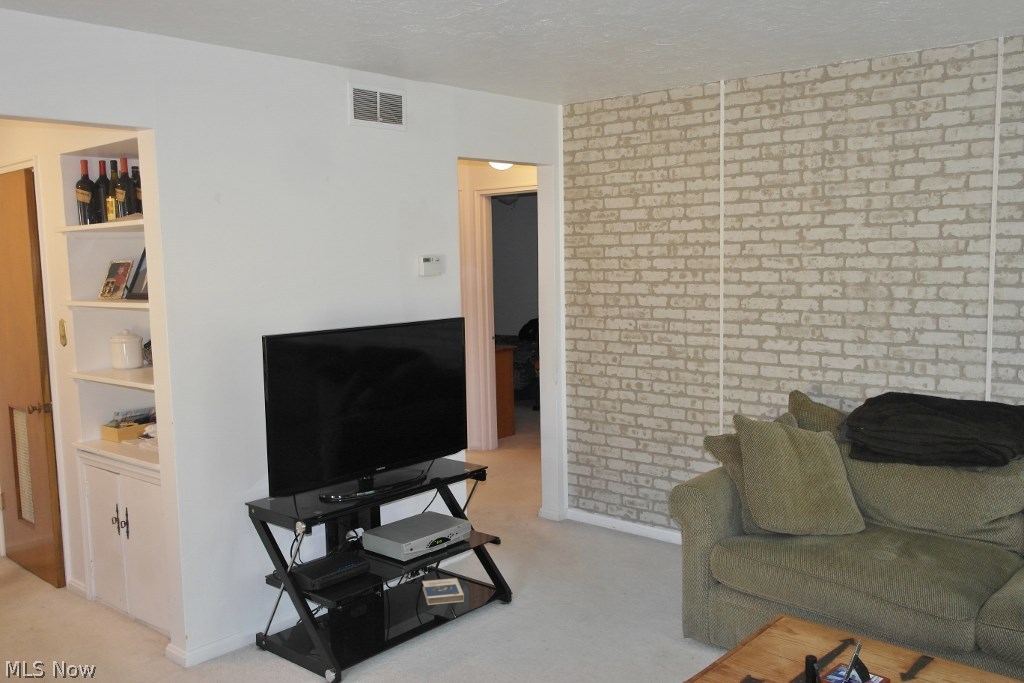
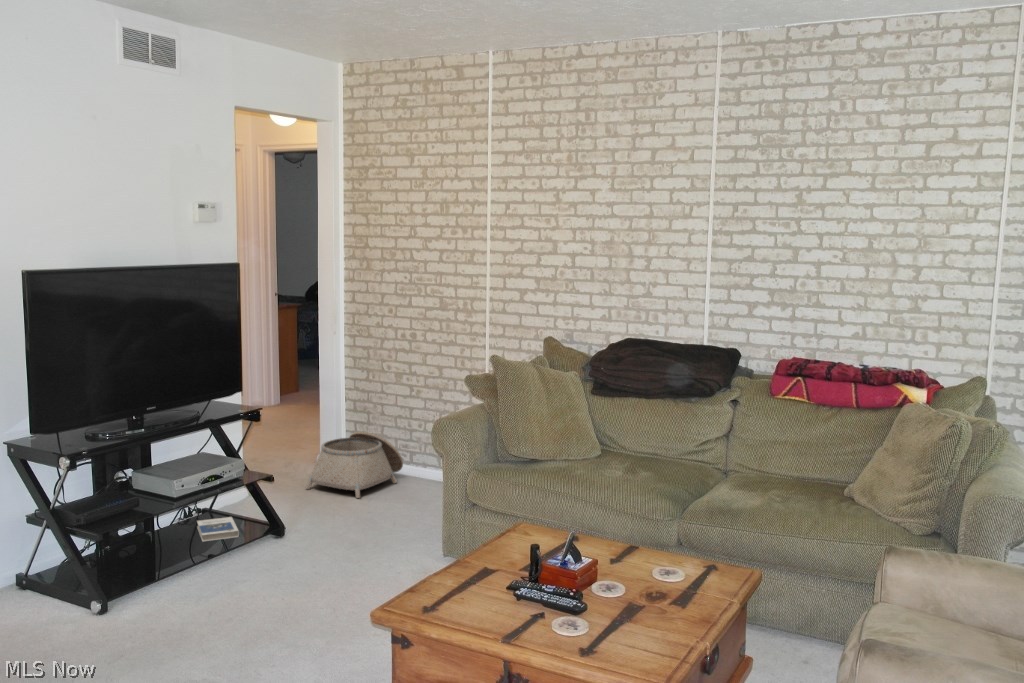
basket: none [529,487,630,560] -> present [306,432,403,498]

